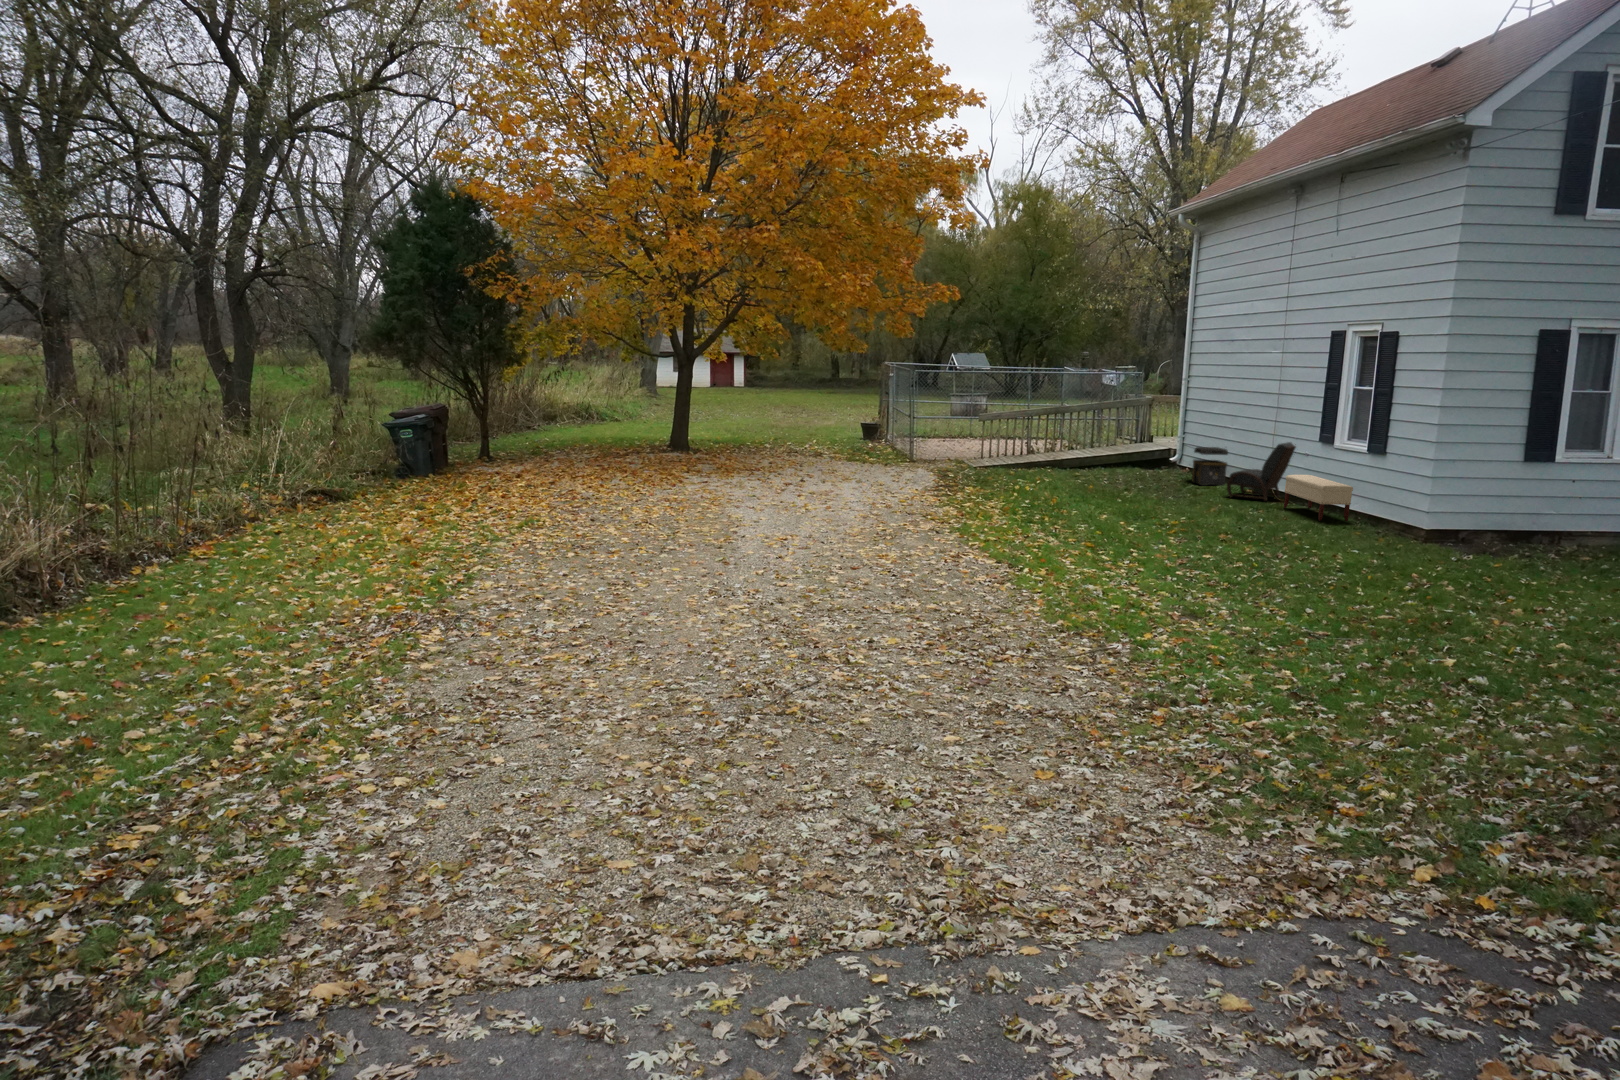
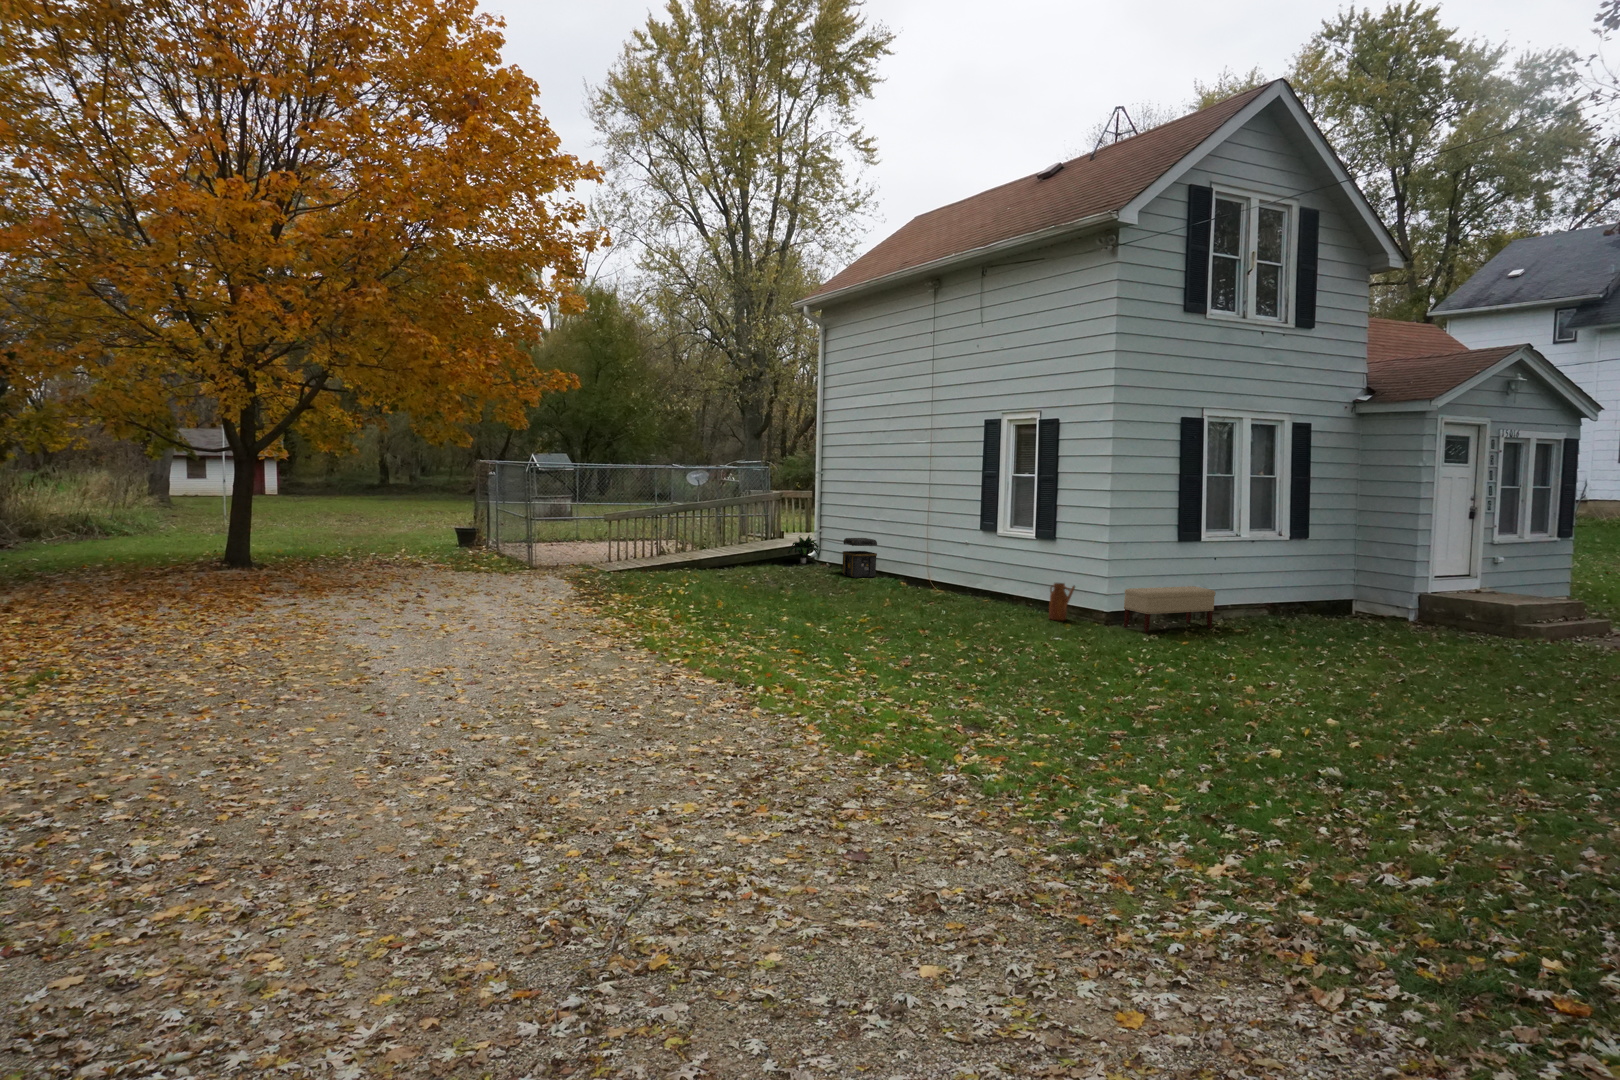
lounge chair: present [1227,442,1296,501] -> none [892,531,955,592]
potted plant: none [1145,443,1182,470] -> present [788,536,821,563]
bench: present [1284,475,1353,521] -> present [1124,586,1216,633]
watering can: none [1368,497,1397,536] -> present [1049,583,1075,621]

